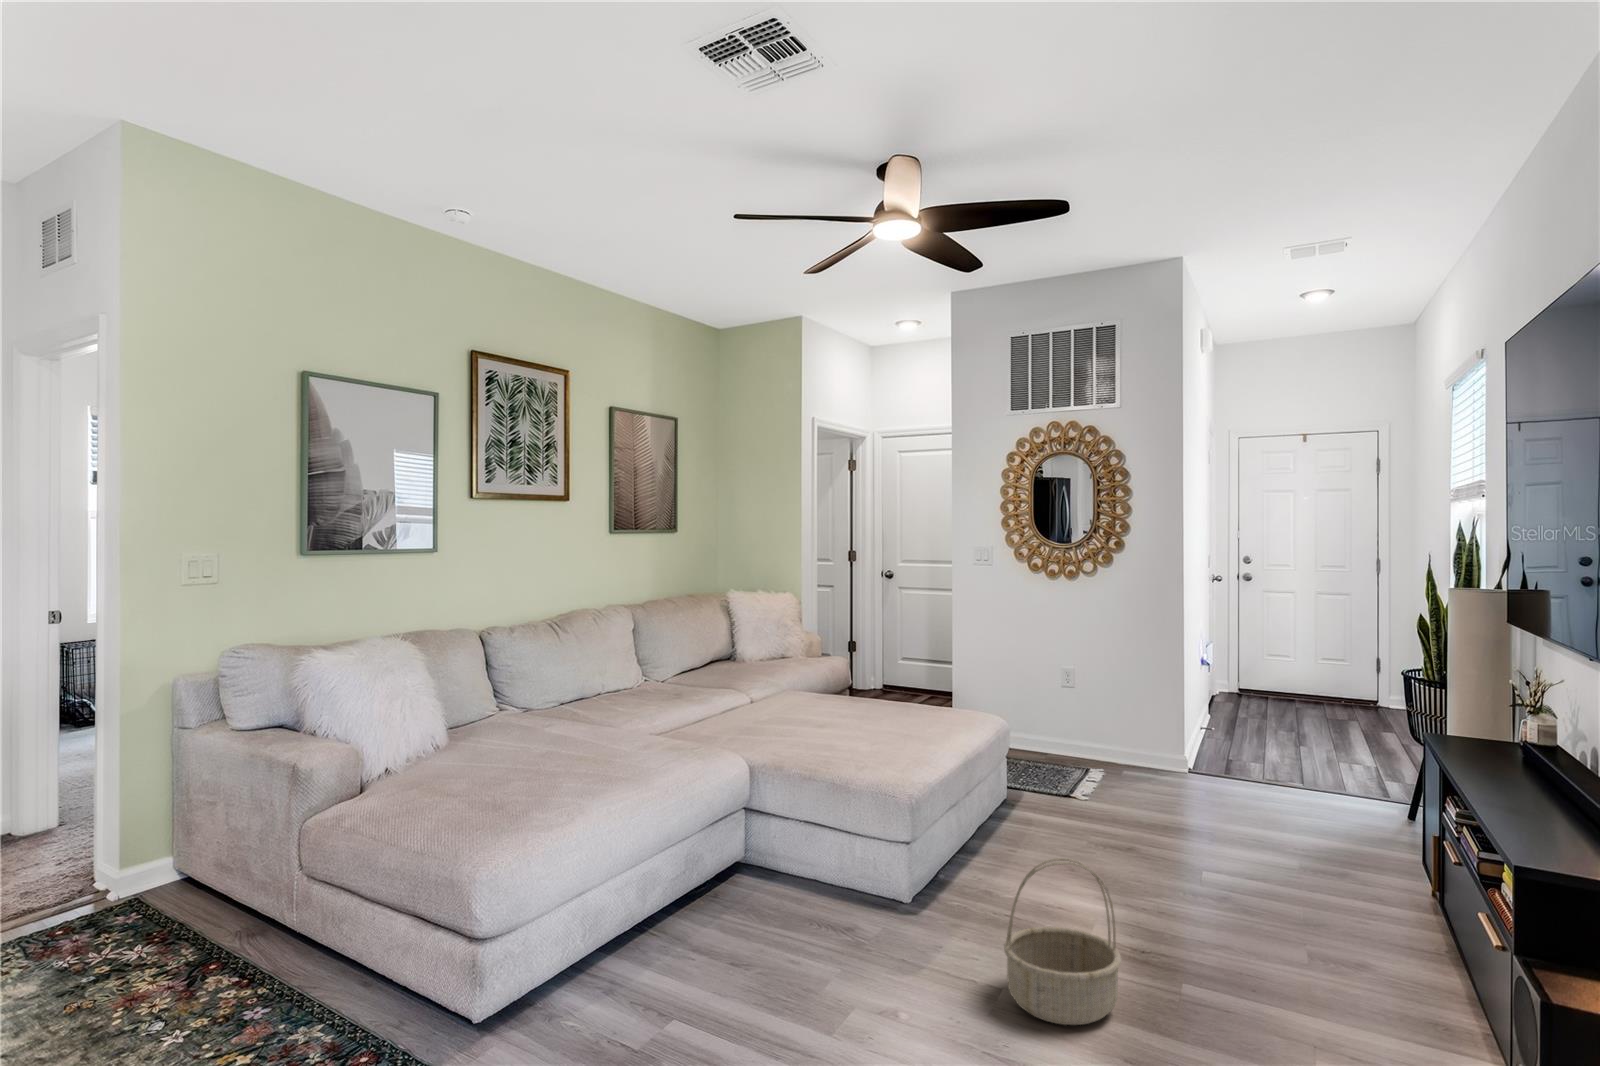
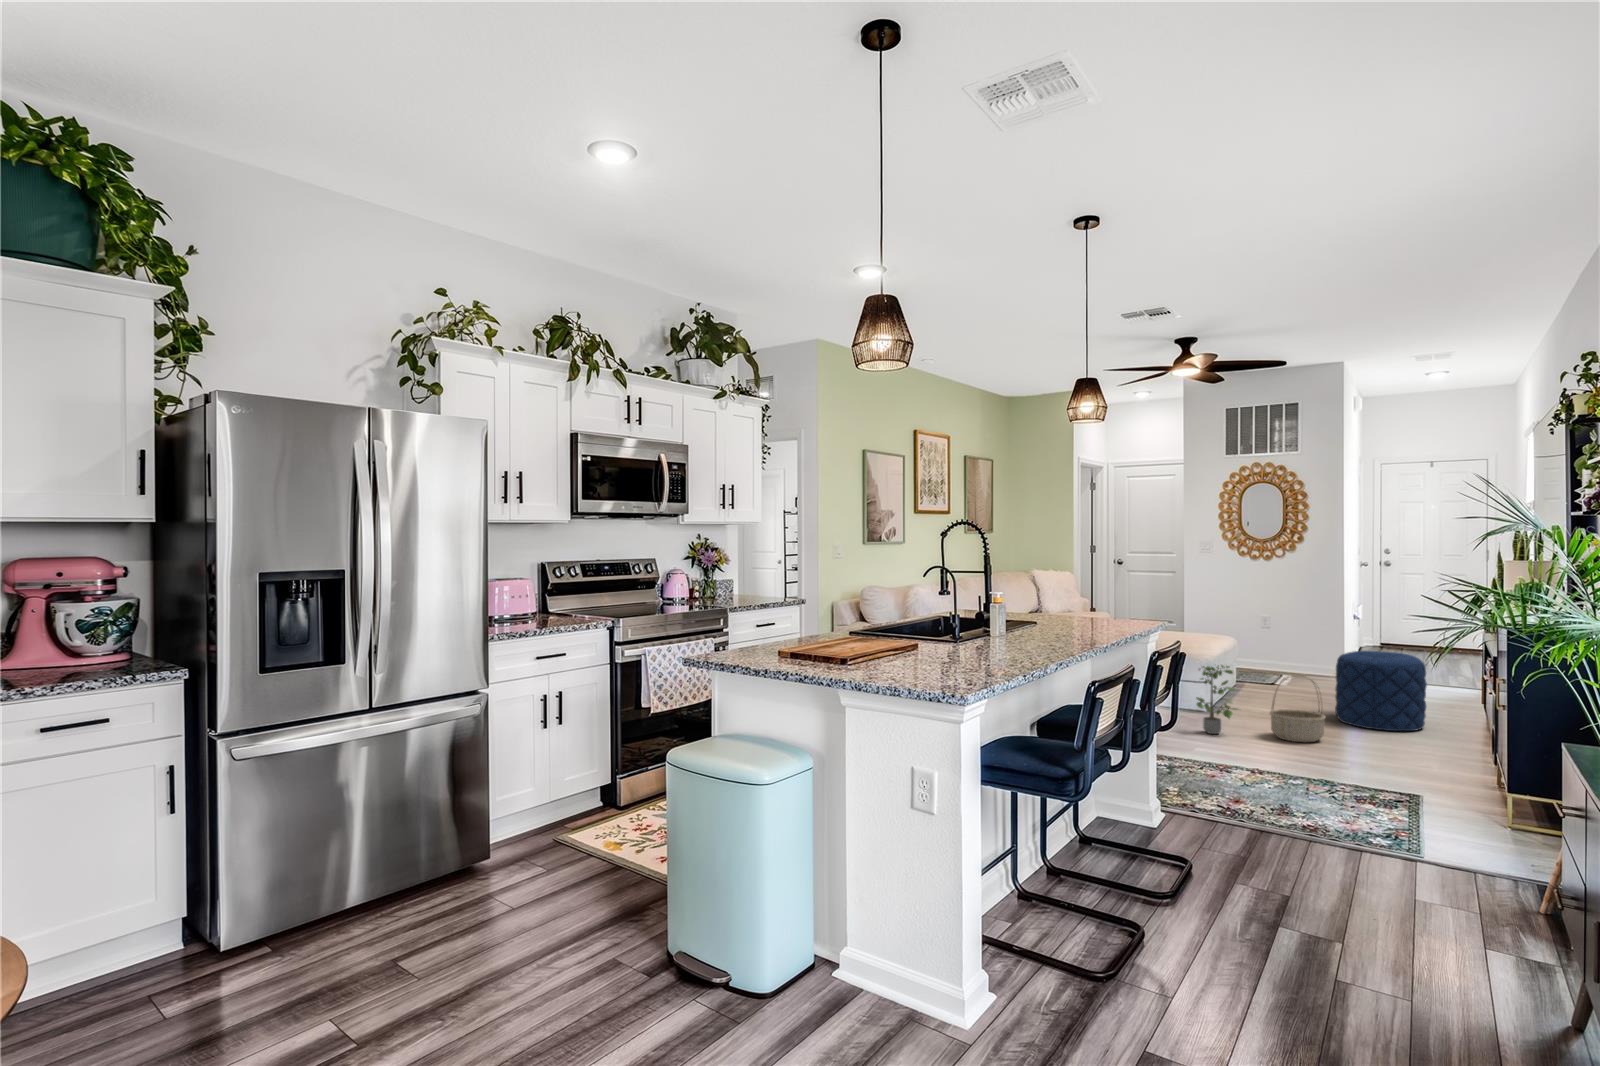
pouf: none [1154,768,1326,957] -> present [1335,651,1427,731]
potted plant: none [848,830,946,993] -> present [1196,665,1237,734]

